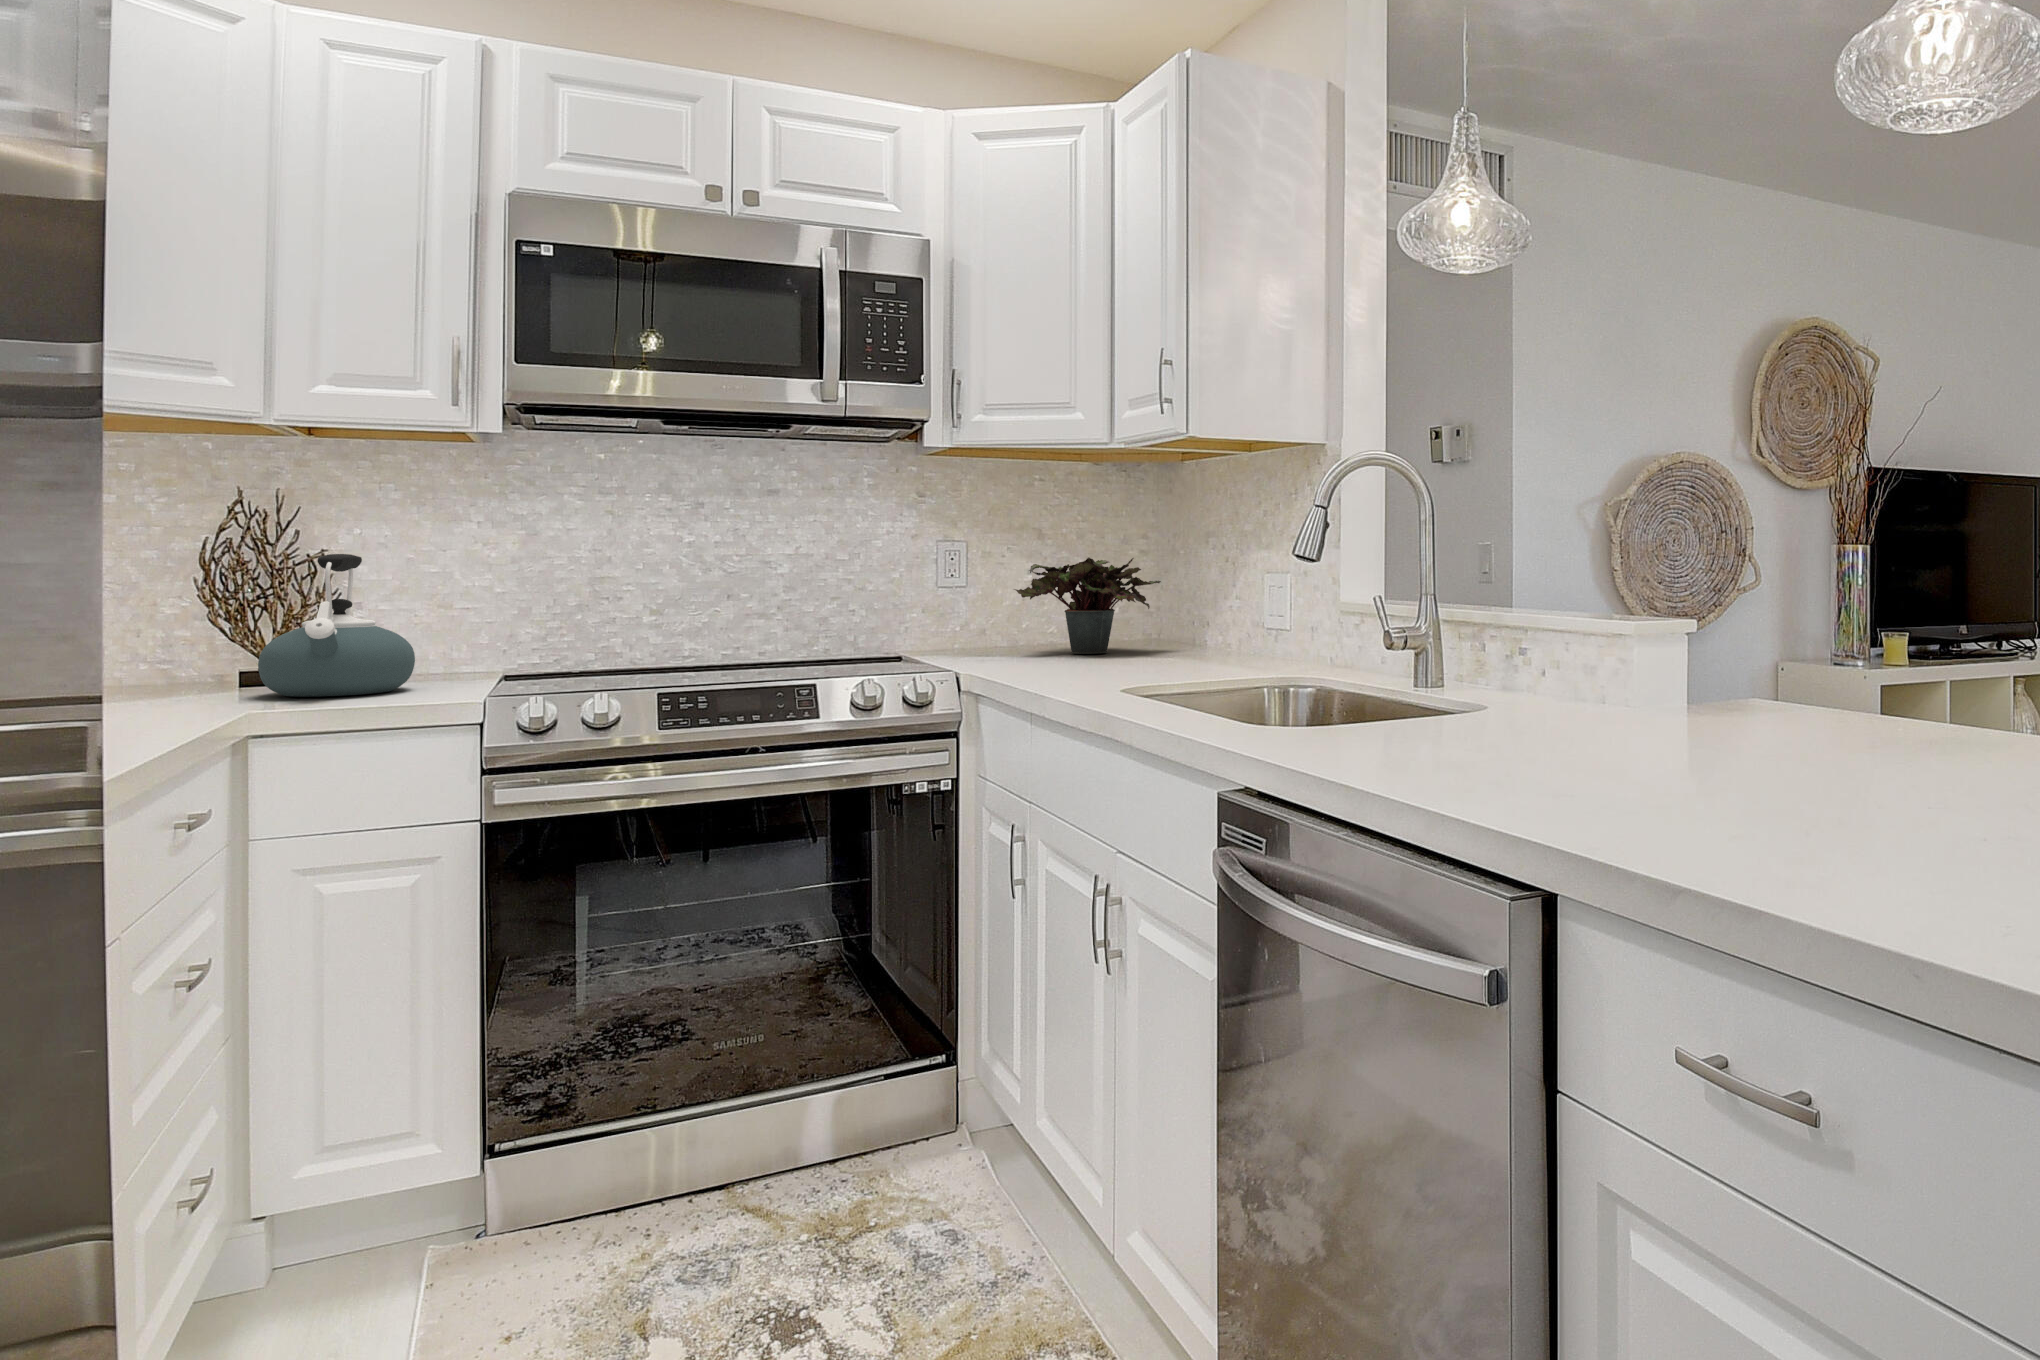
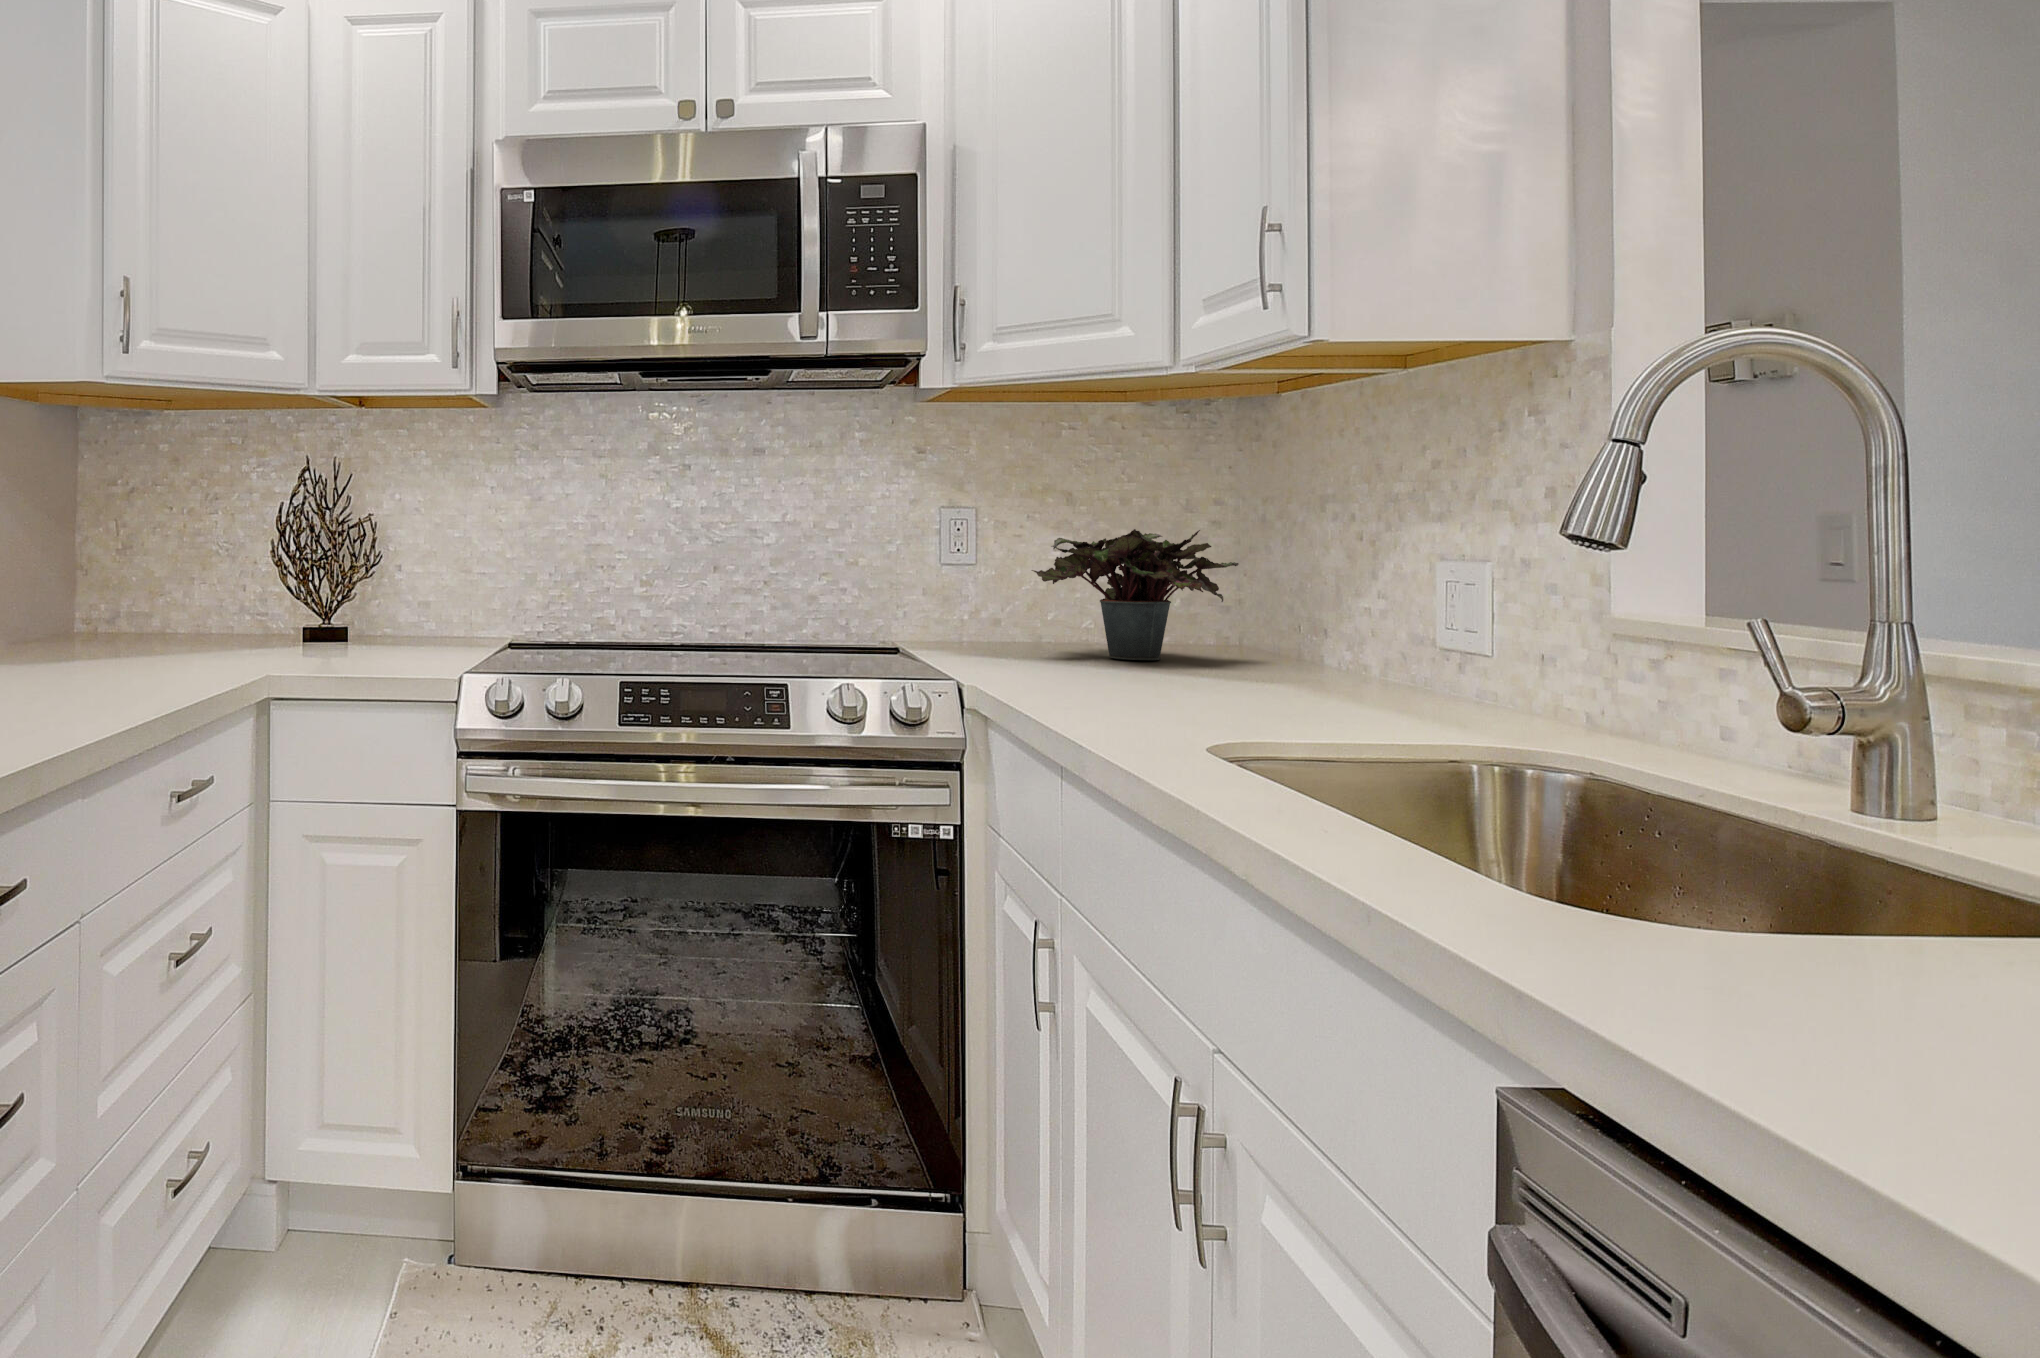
kettle: present [258,554,415,697] -> none [299,522,419,663]

